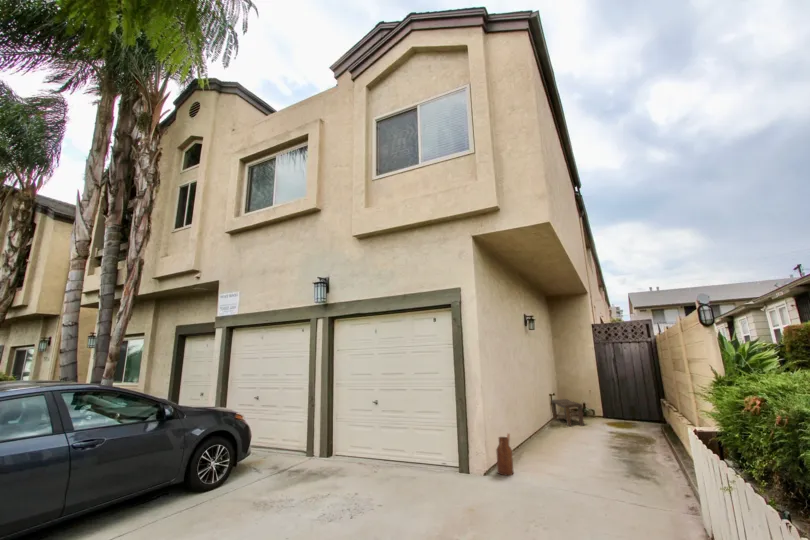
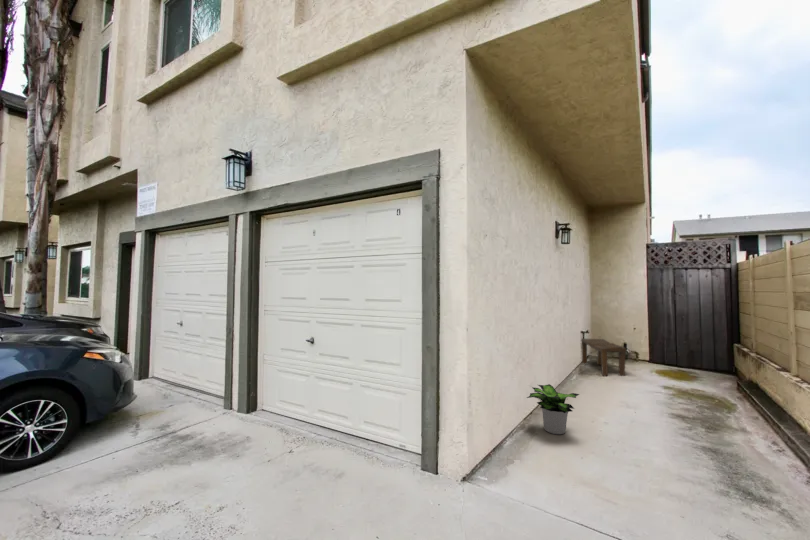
potted plant: none [514,425,547,456] -> present [527,384,579,434]
watering can: present [496,434,514,475] -> none [488,406,516,481]

